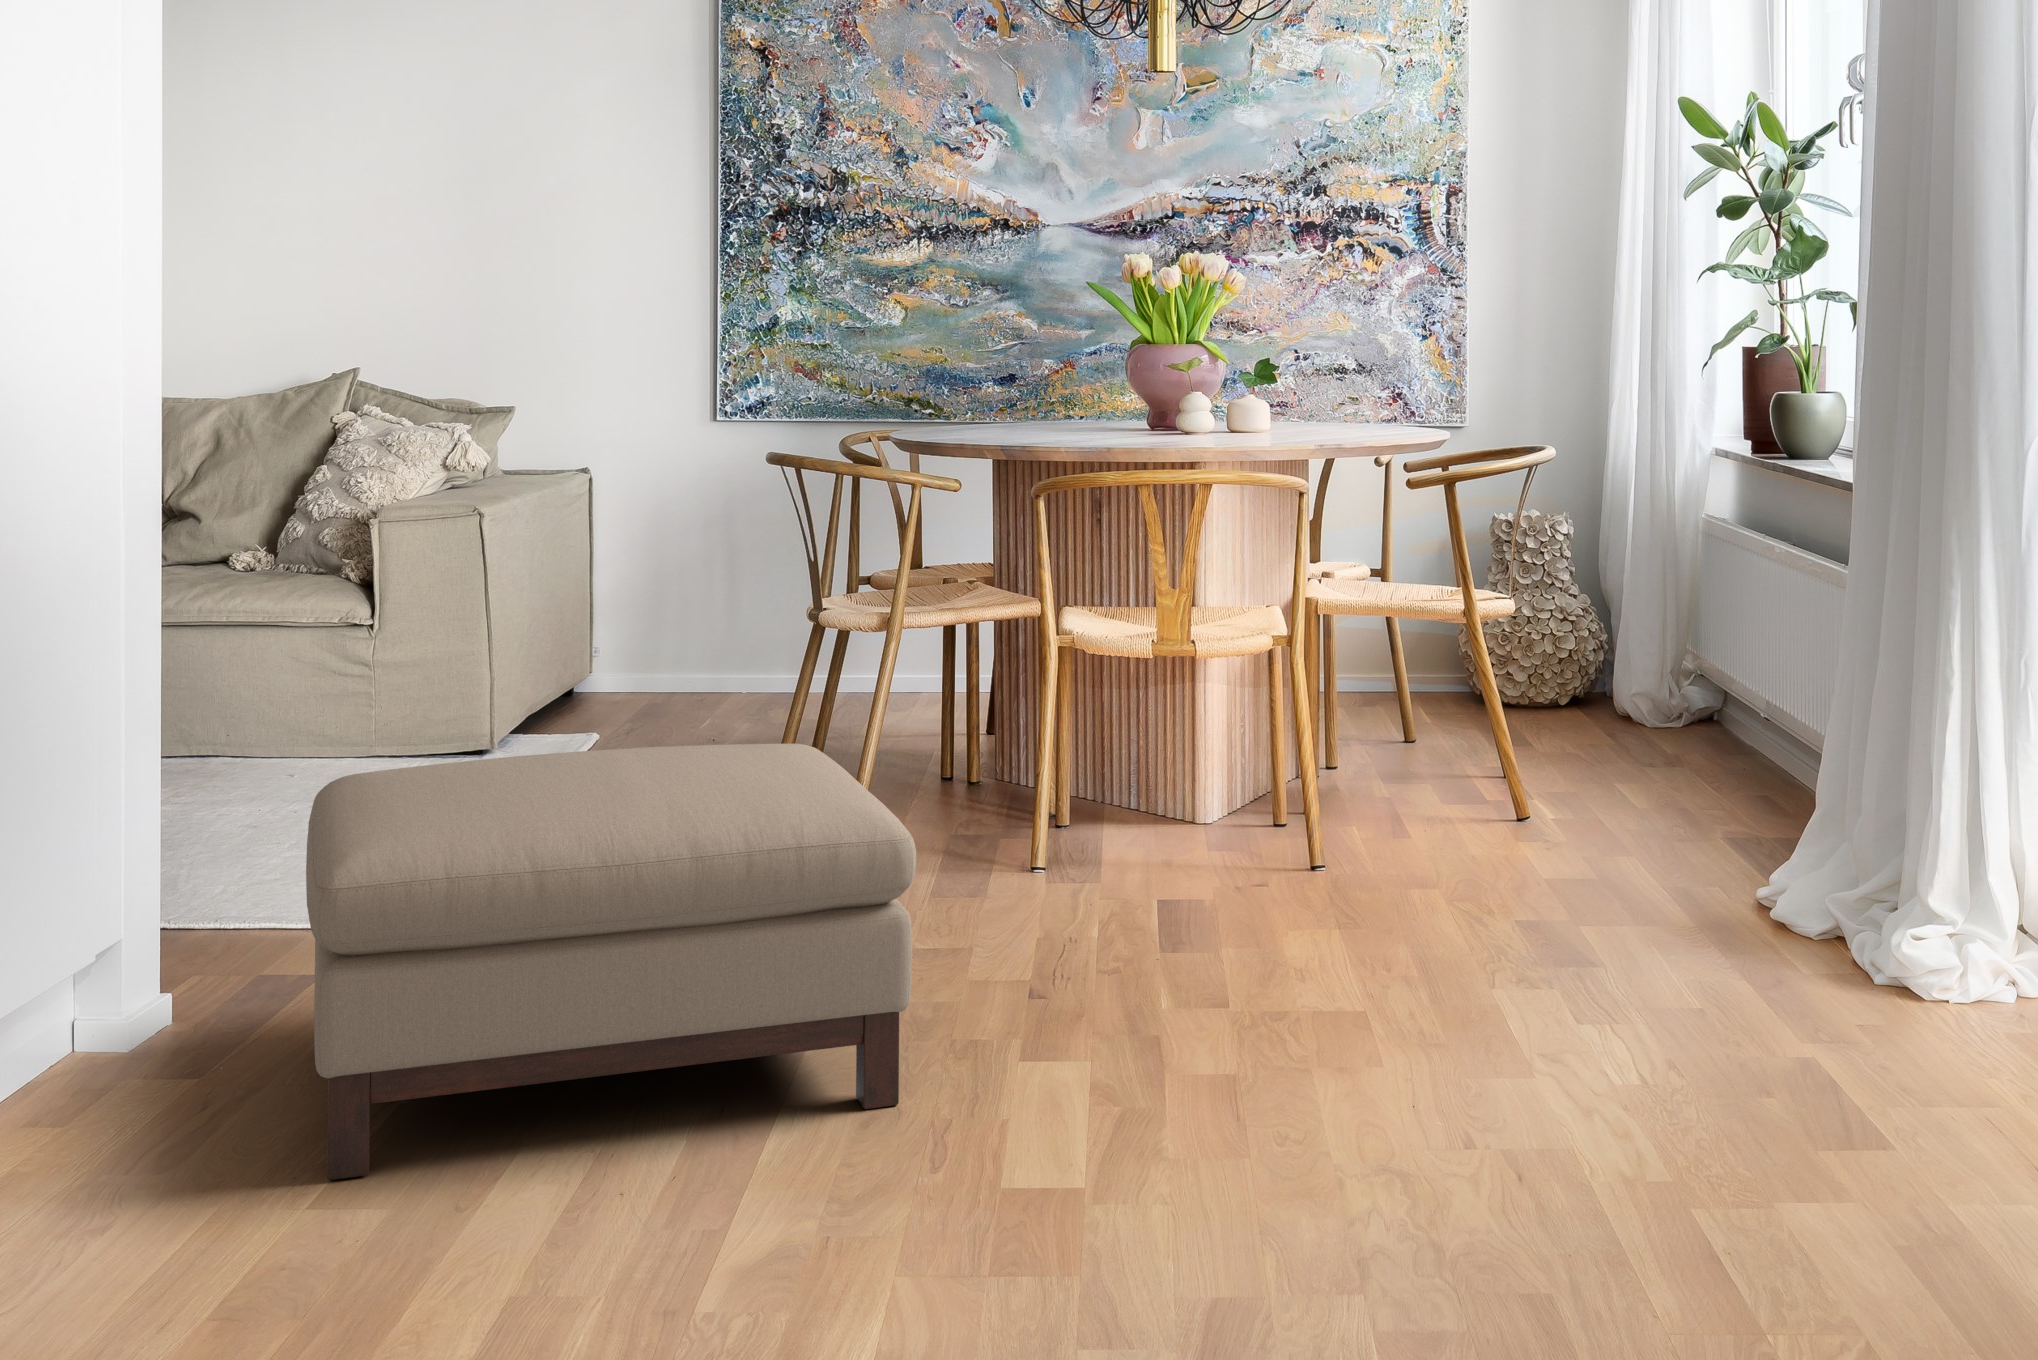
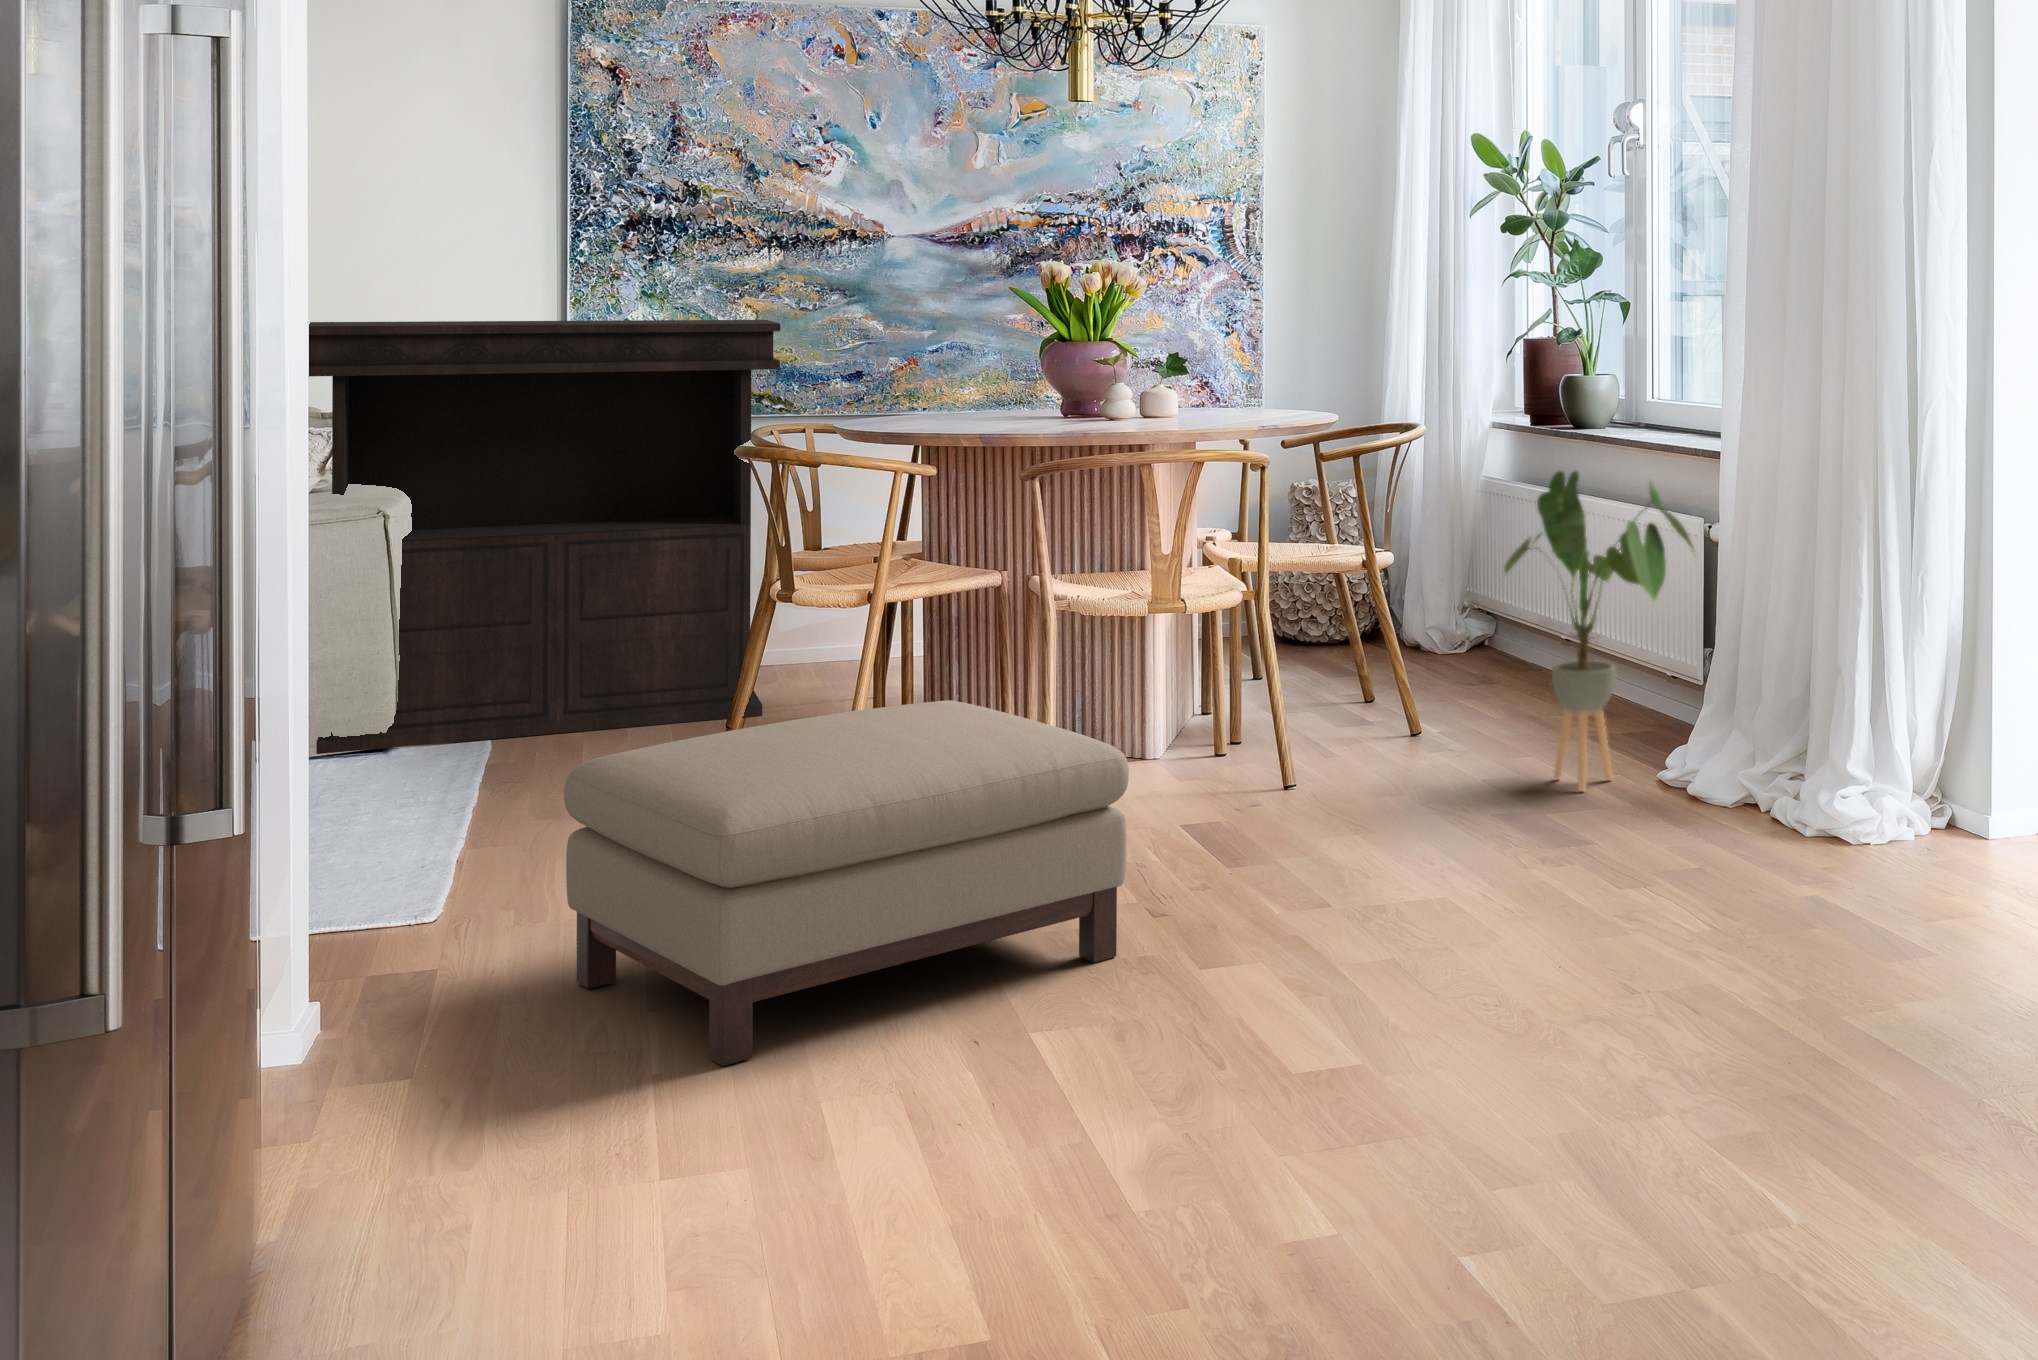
console table: none [415,309,884,745] -> present [308,320,780,754]
house plant: none [1605,499,1878,950] -> present [1504,471,1693,791]

